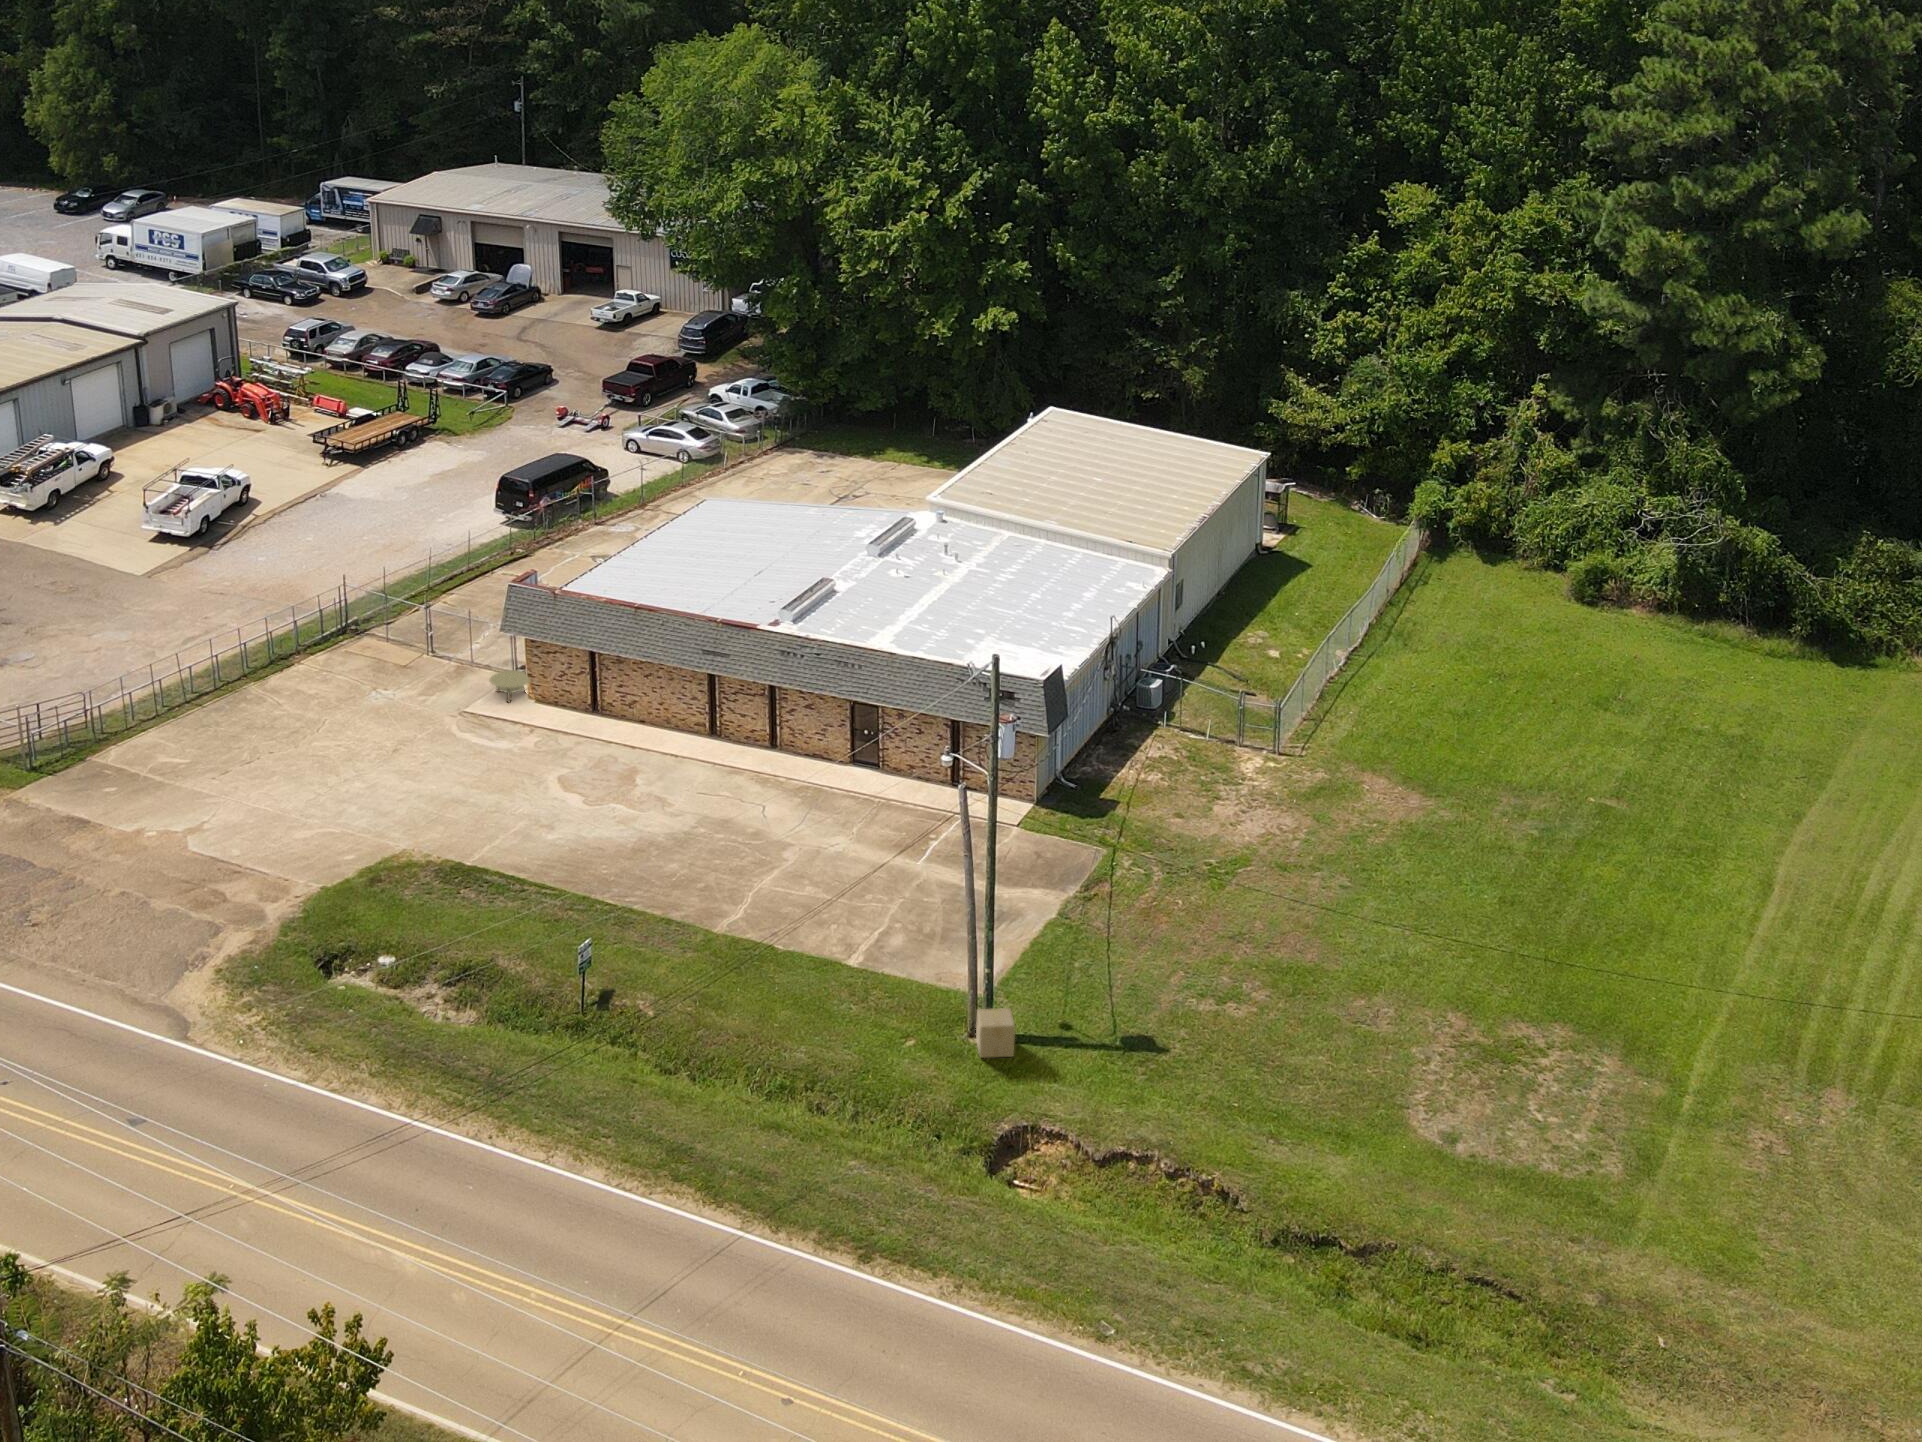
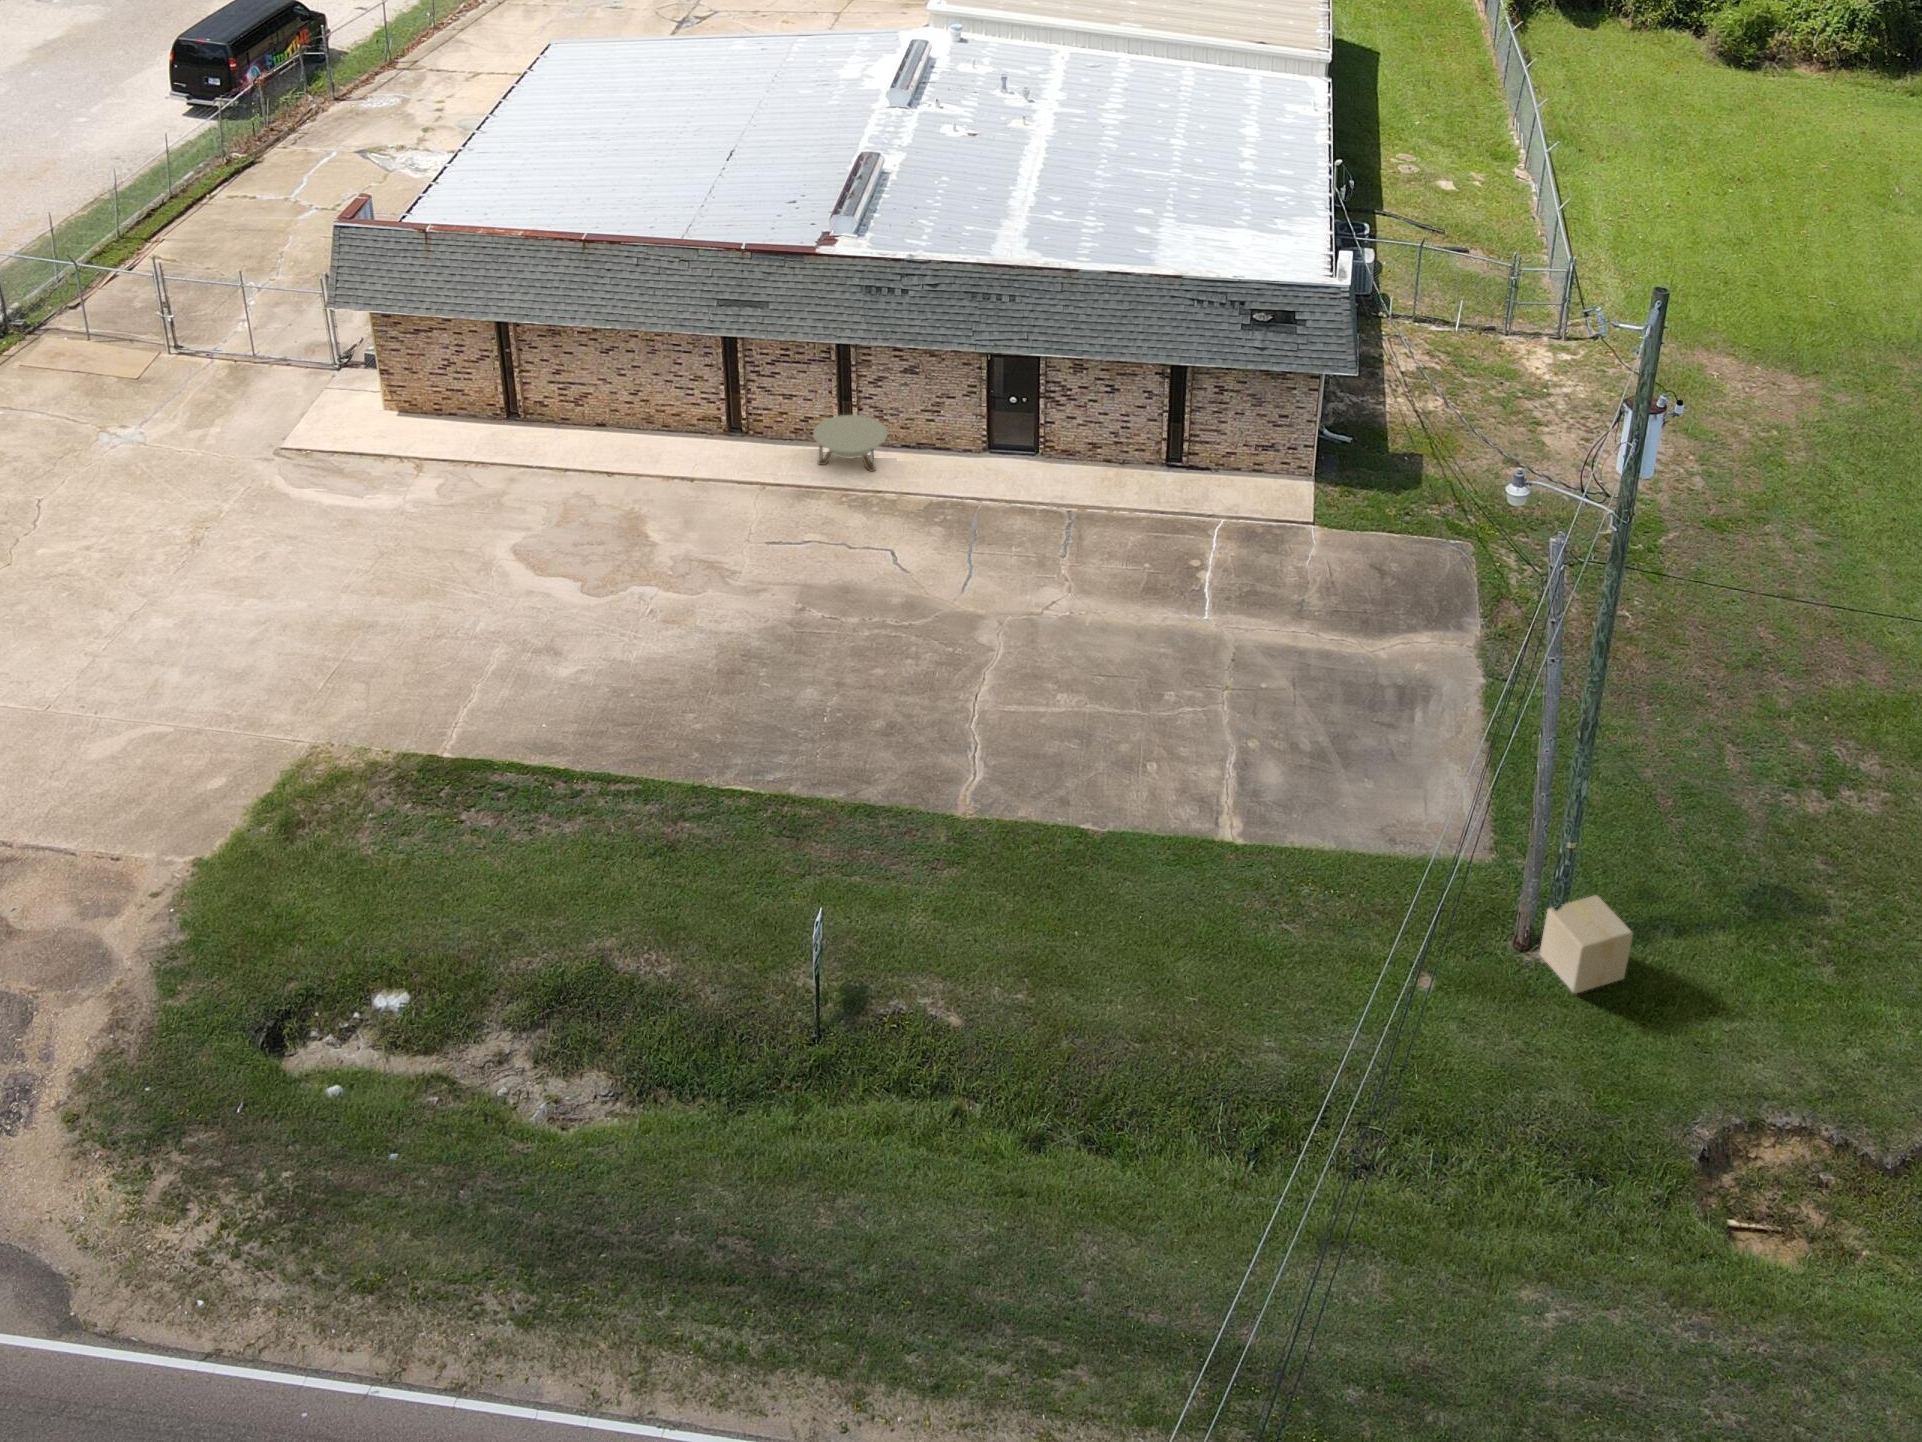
round table: present [490,670,530,703] -> present [813,415,887,471]

